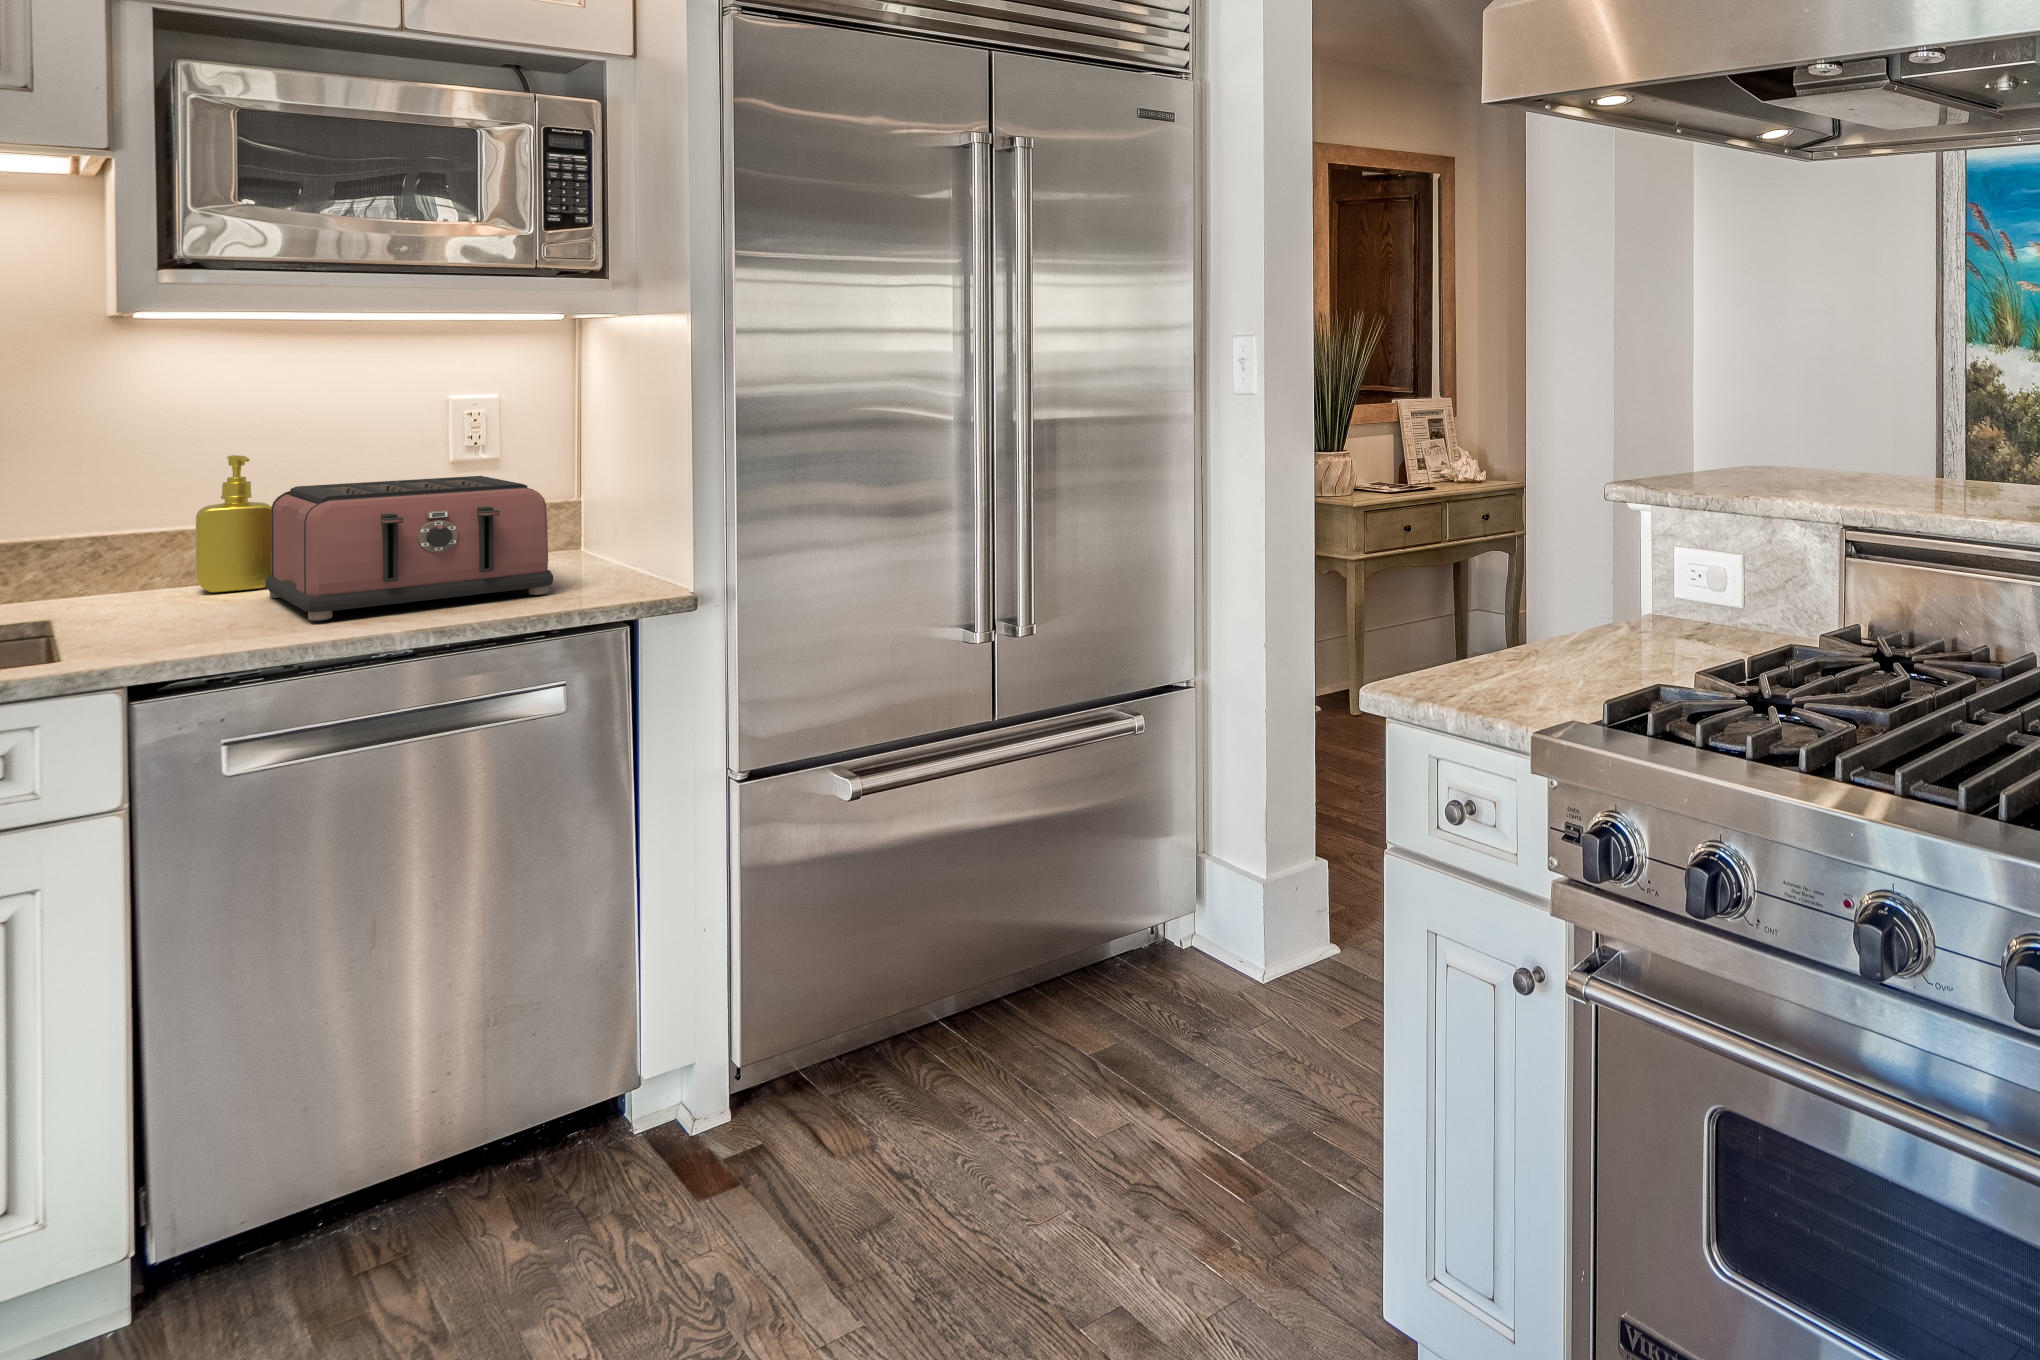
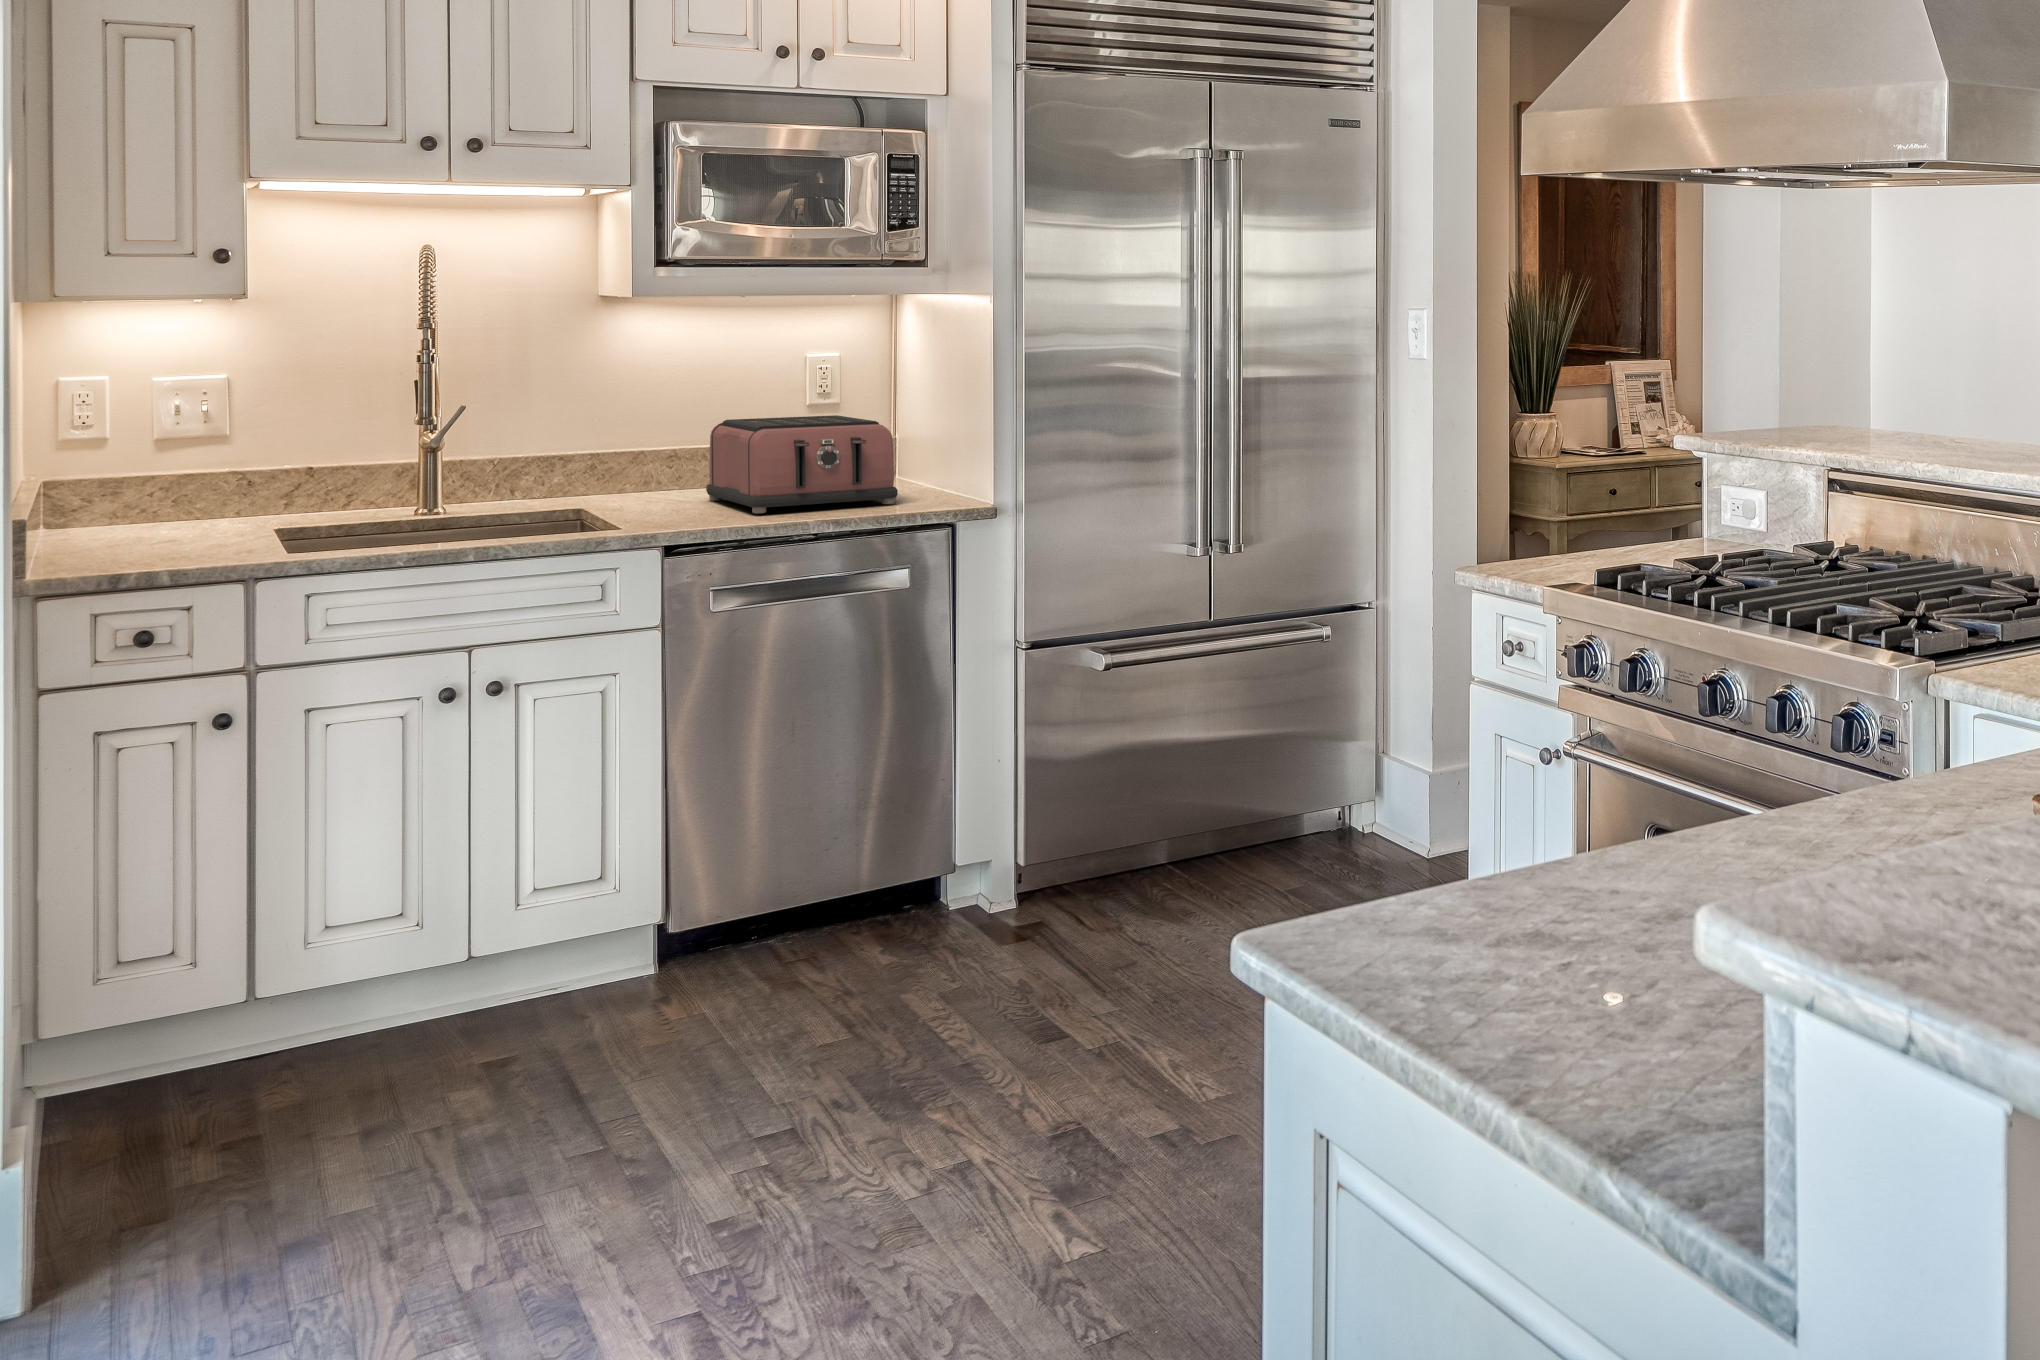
soap dispenser: present [196,455,271,593] -> none [655,396,706,496]

